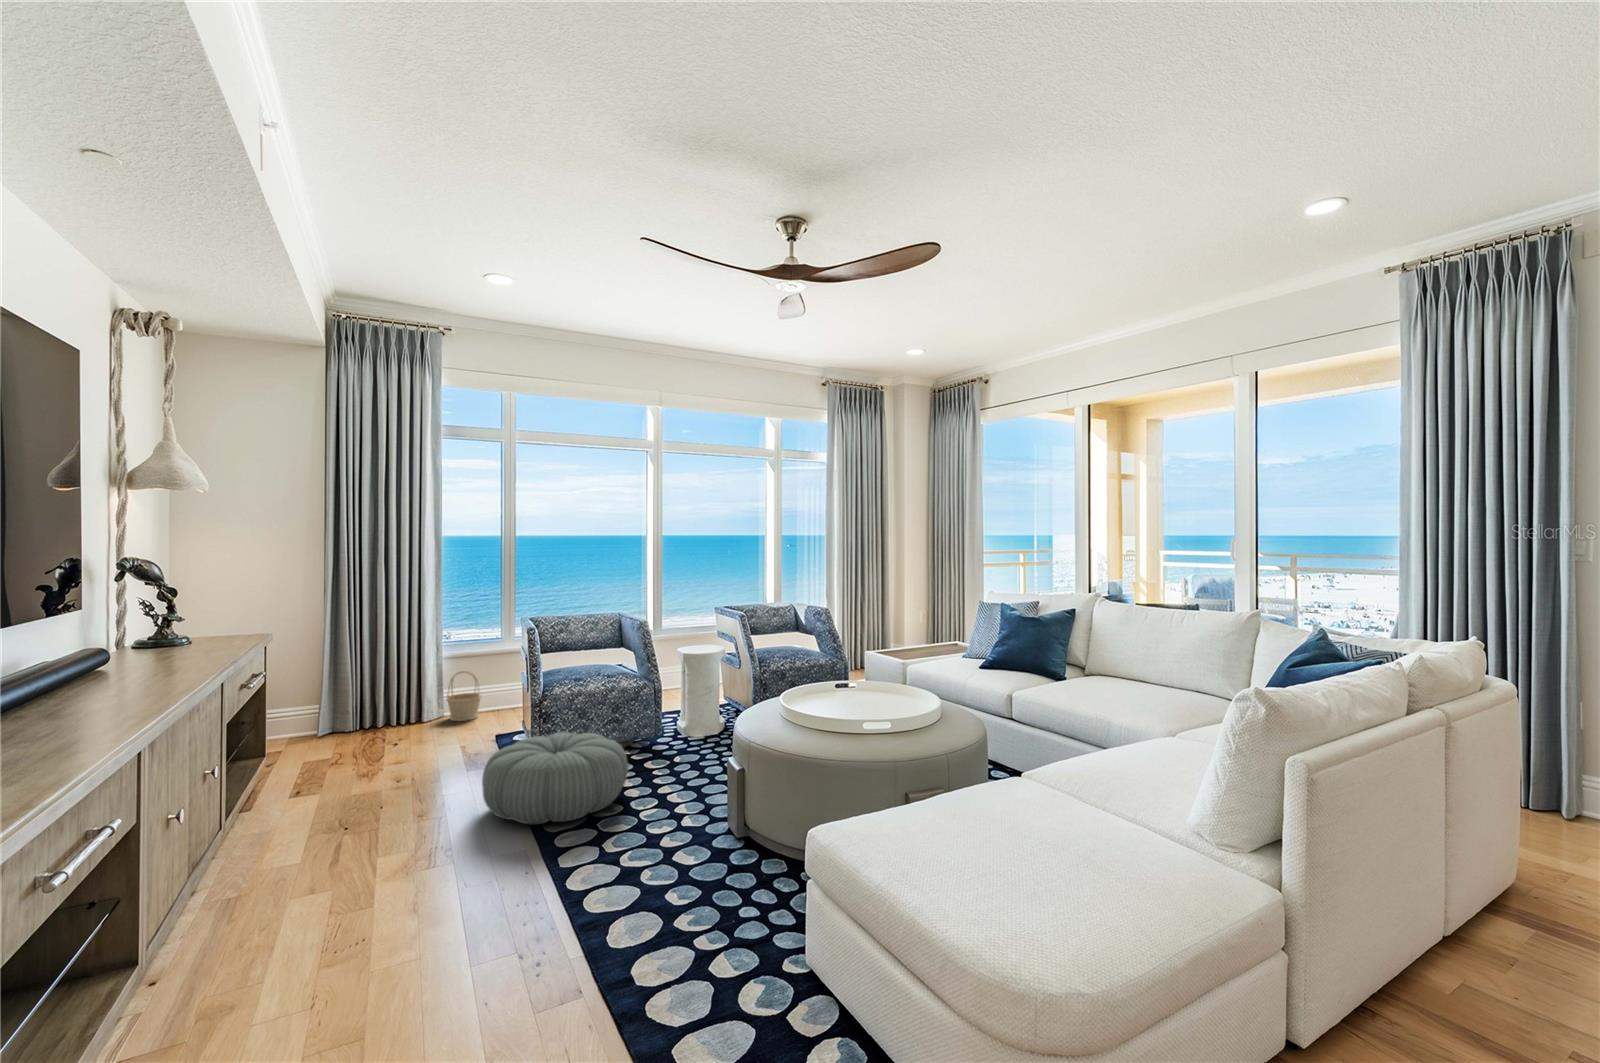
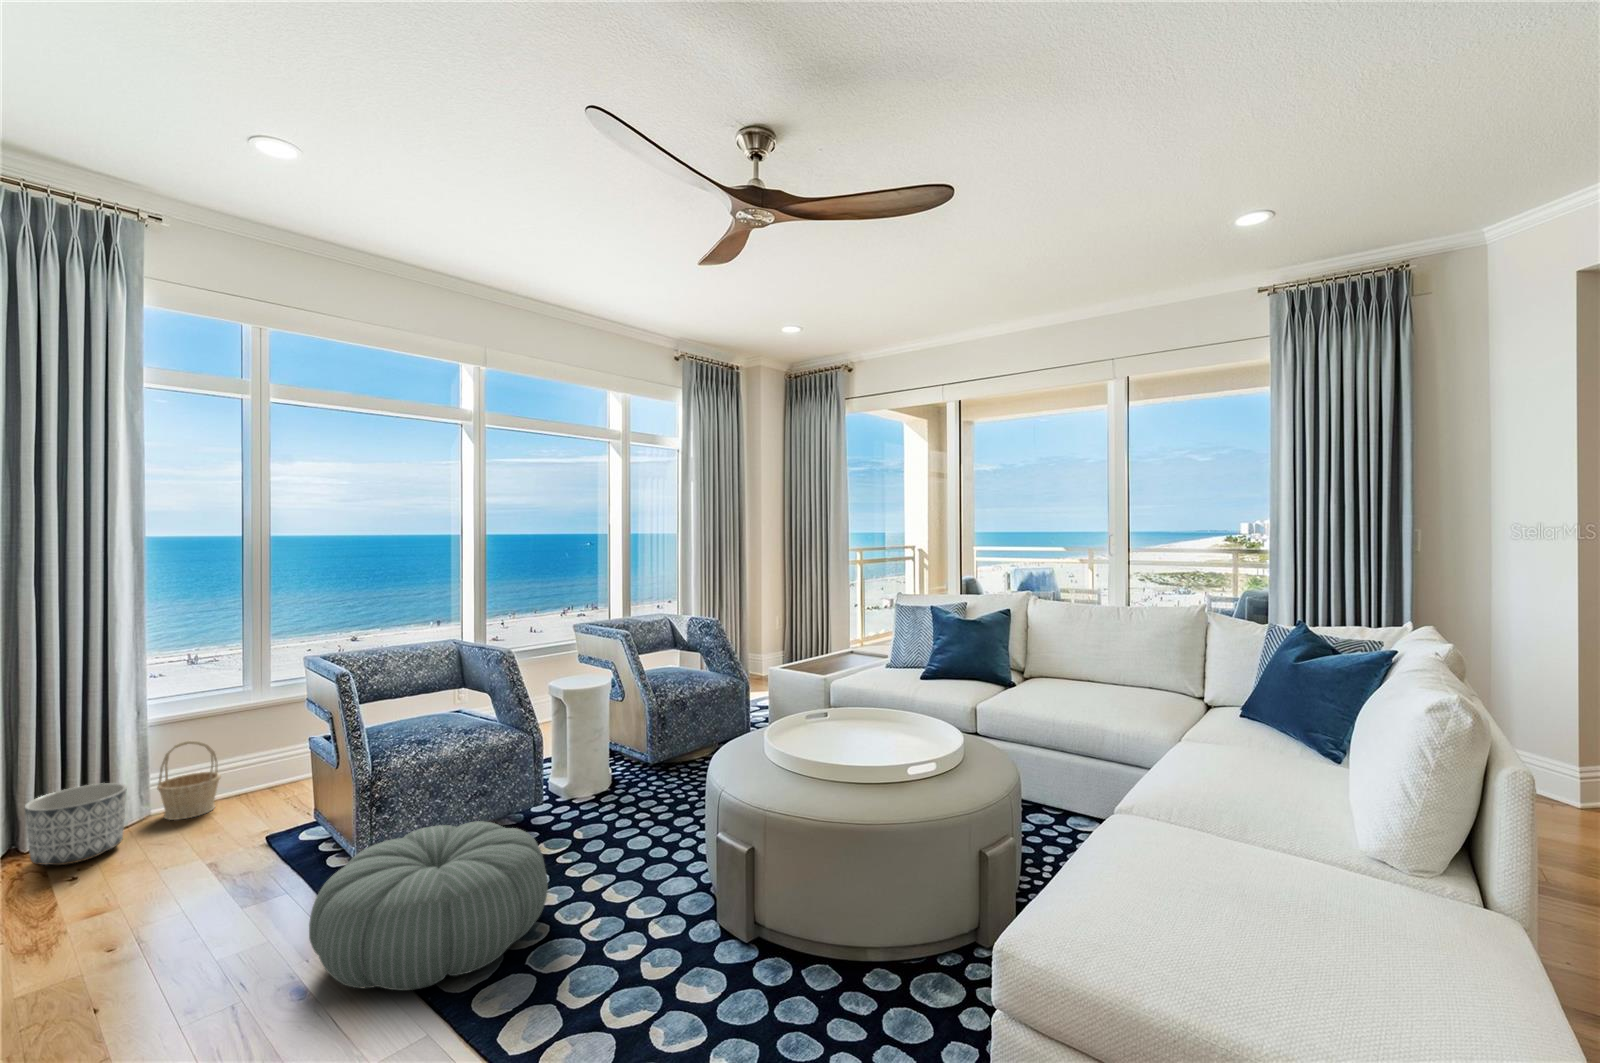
planter: none [376,691,426,737] -> present [25,783,127,865]

